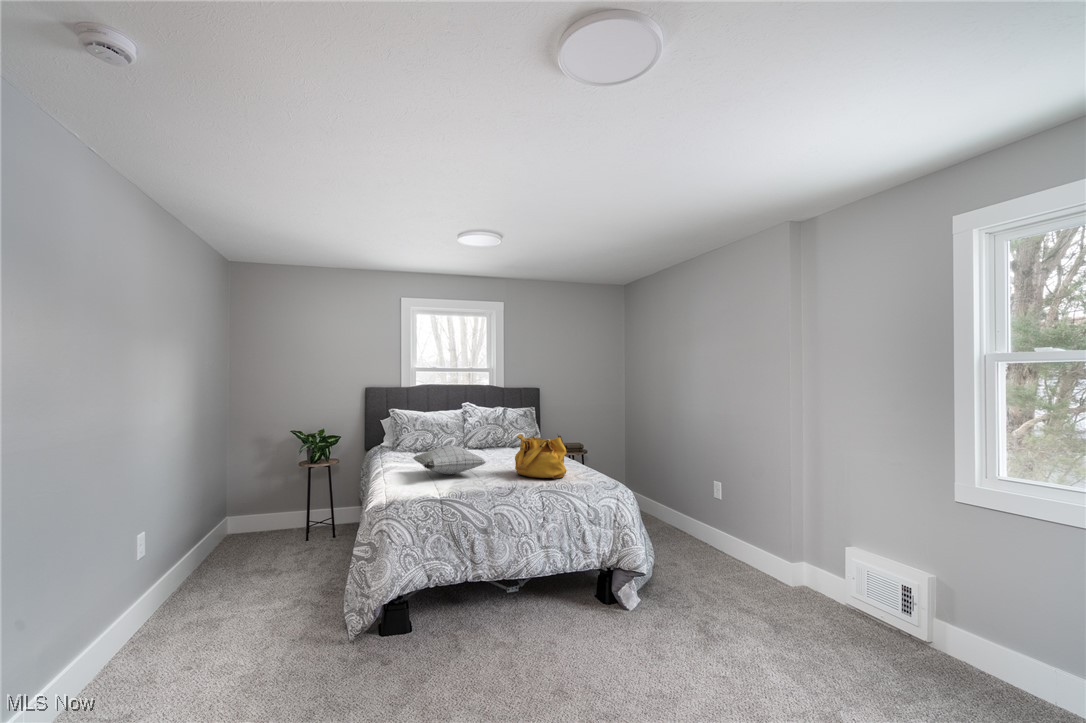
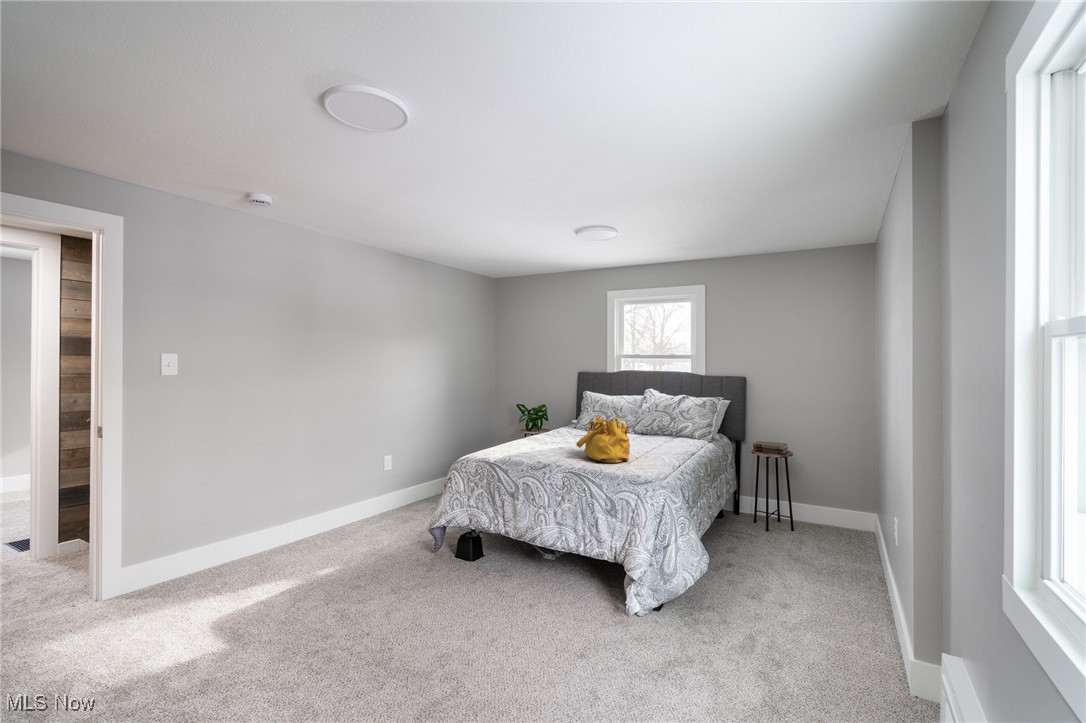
pillow: present [413,445,486,475] -> none [508,420,579,446]

